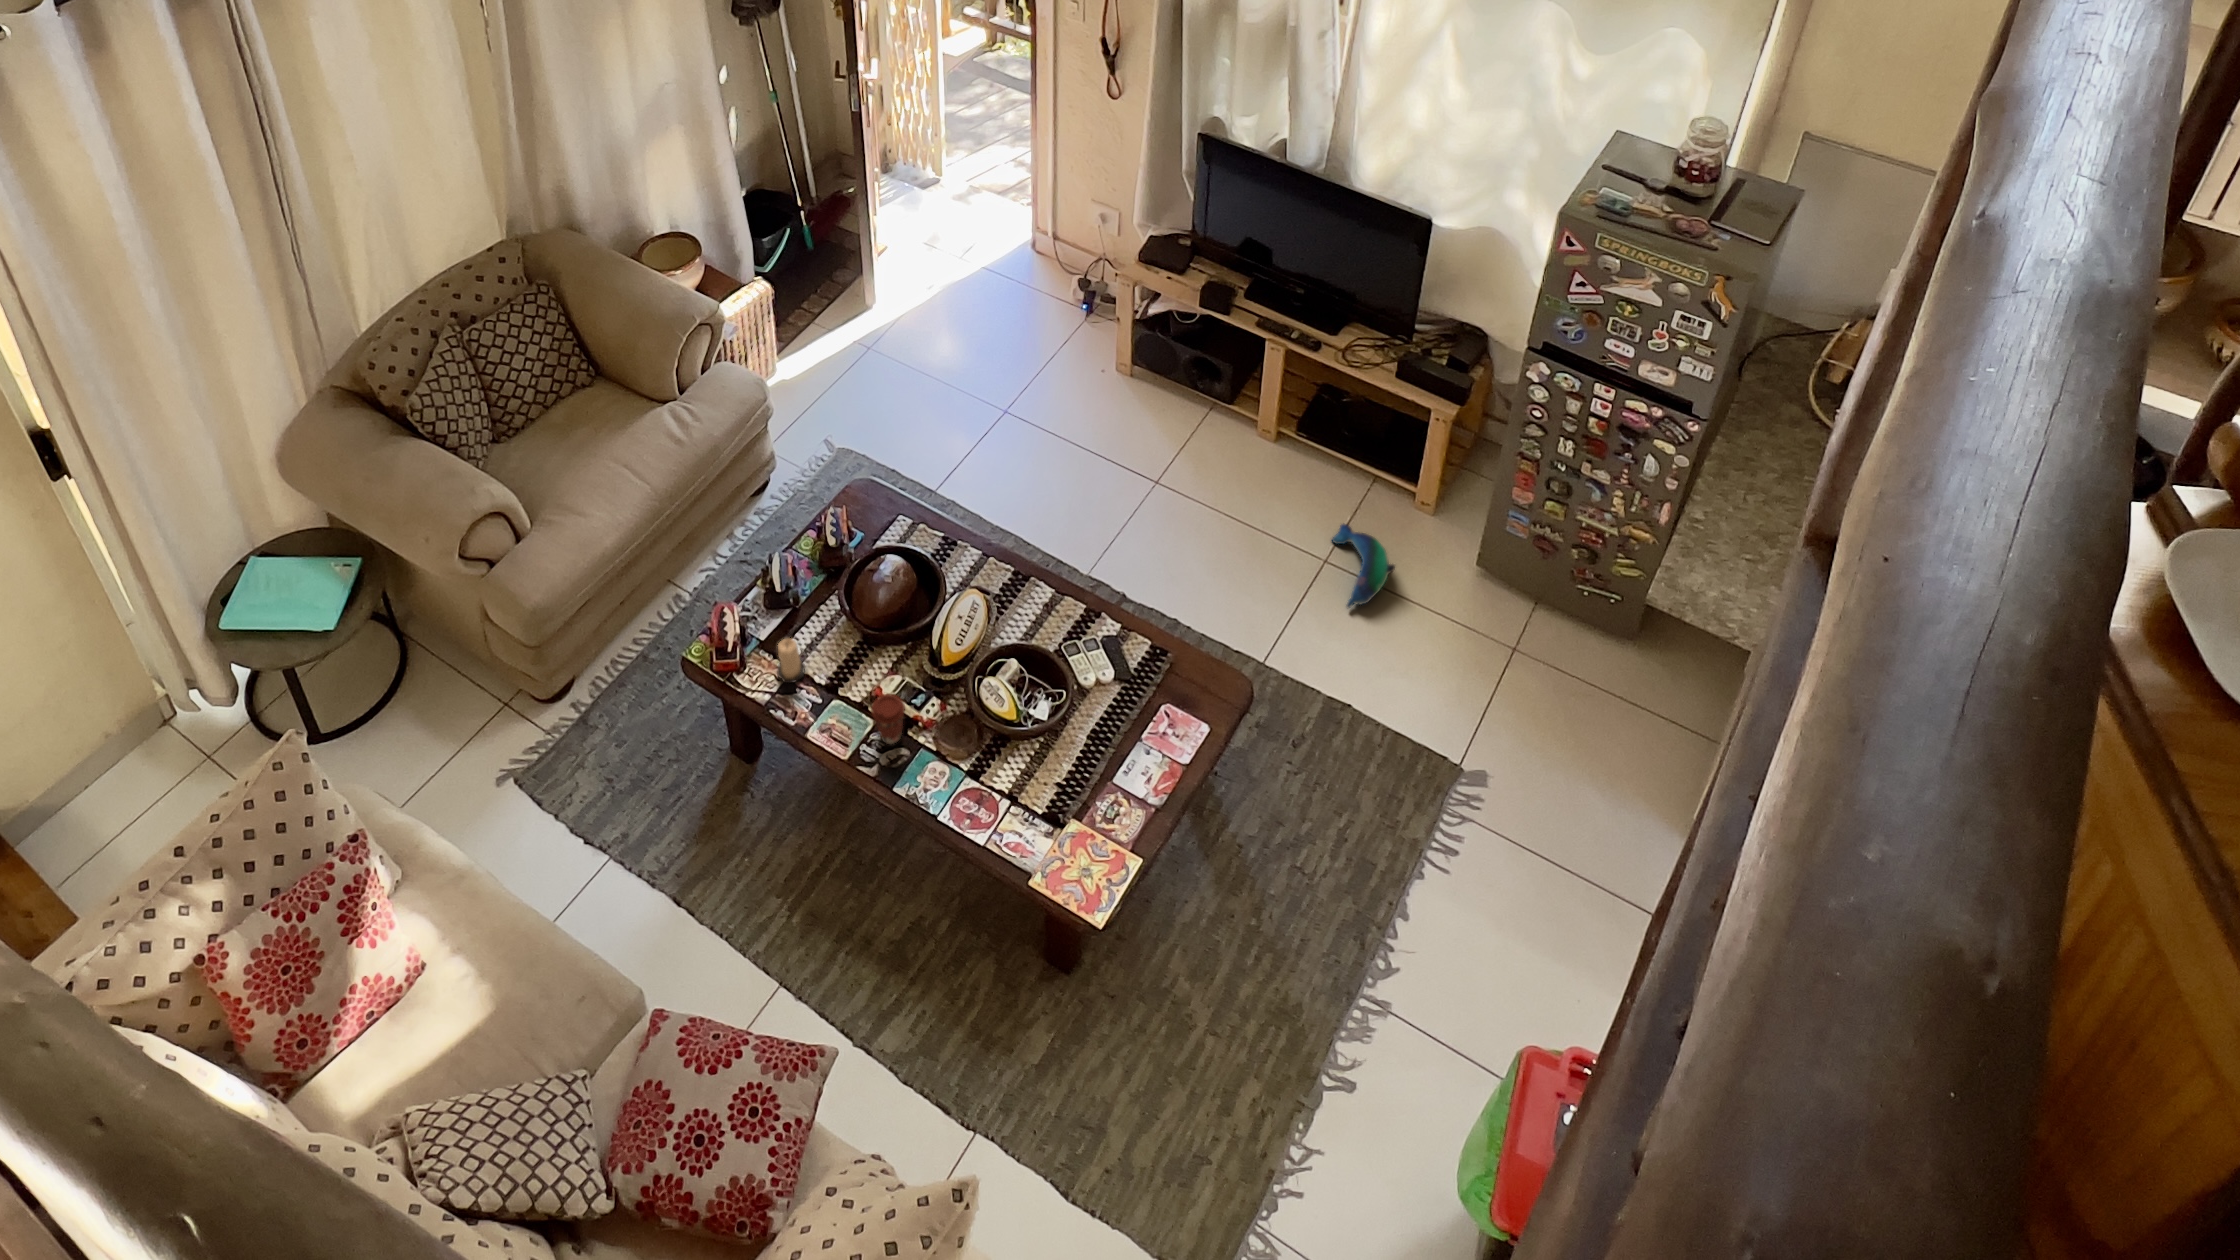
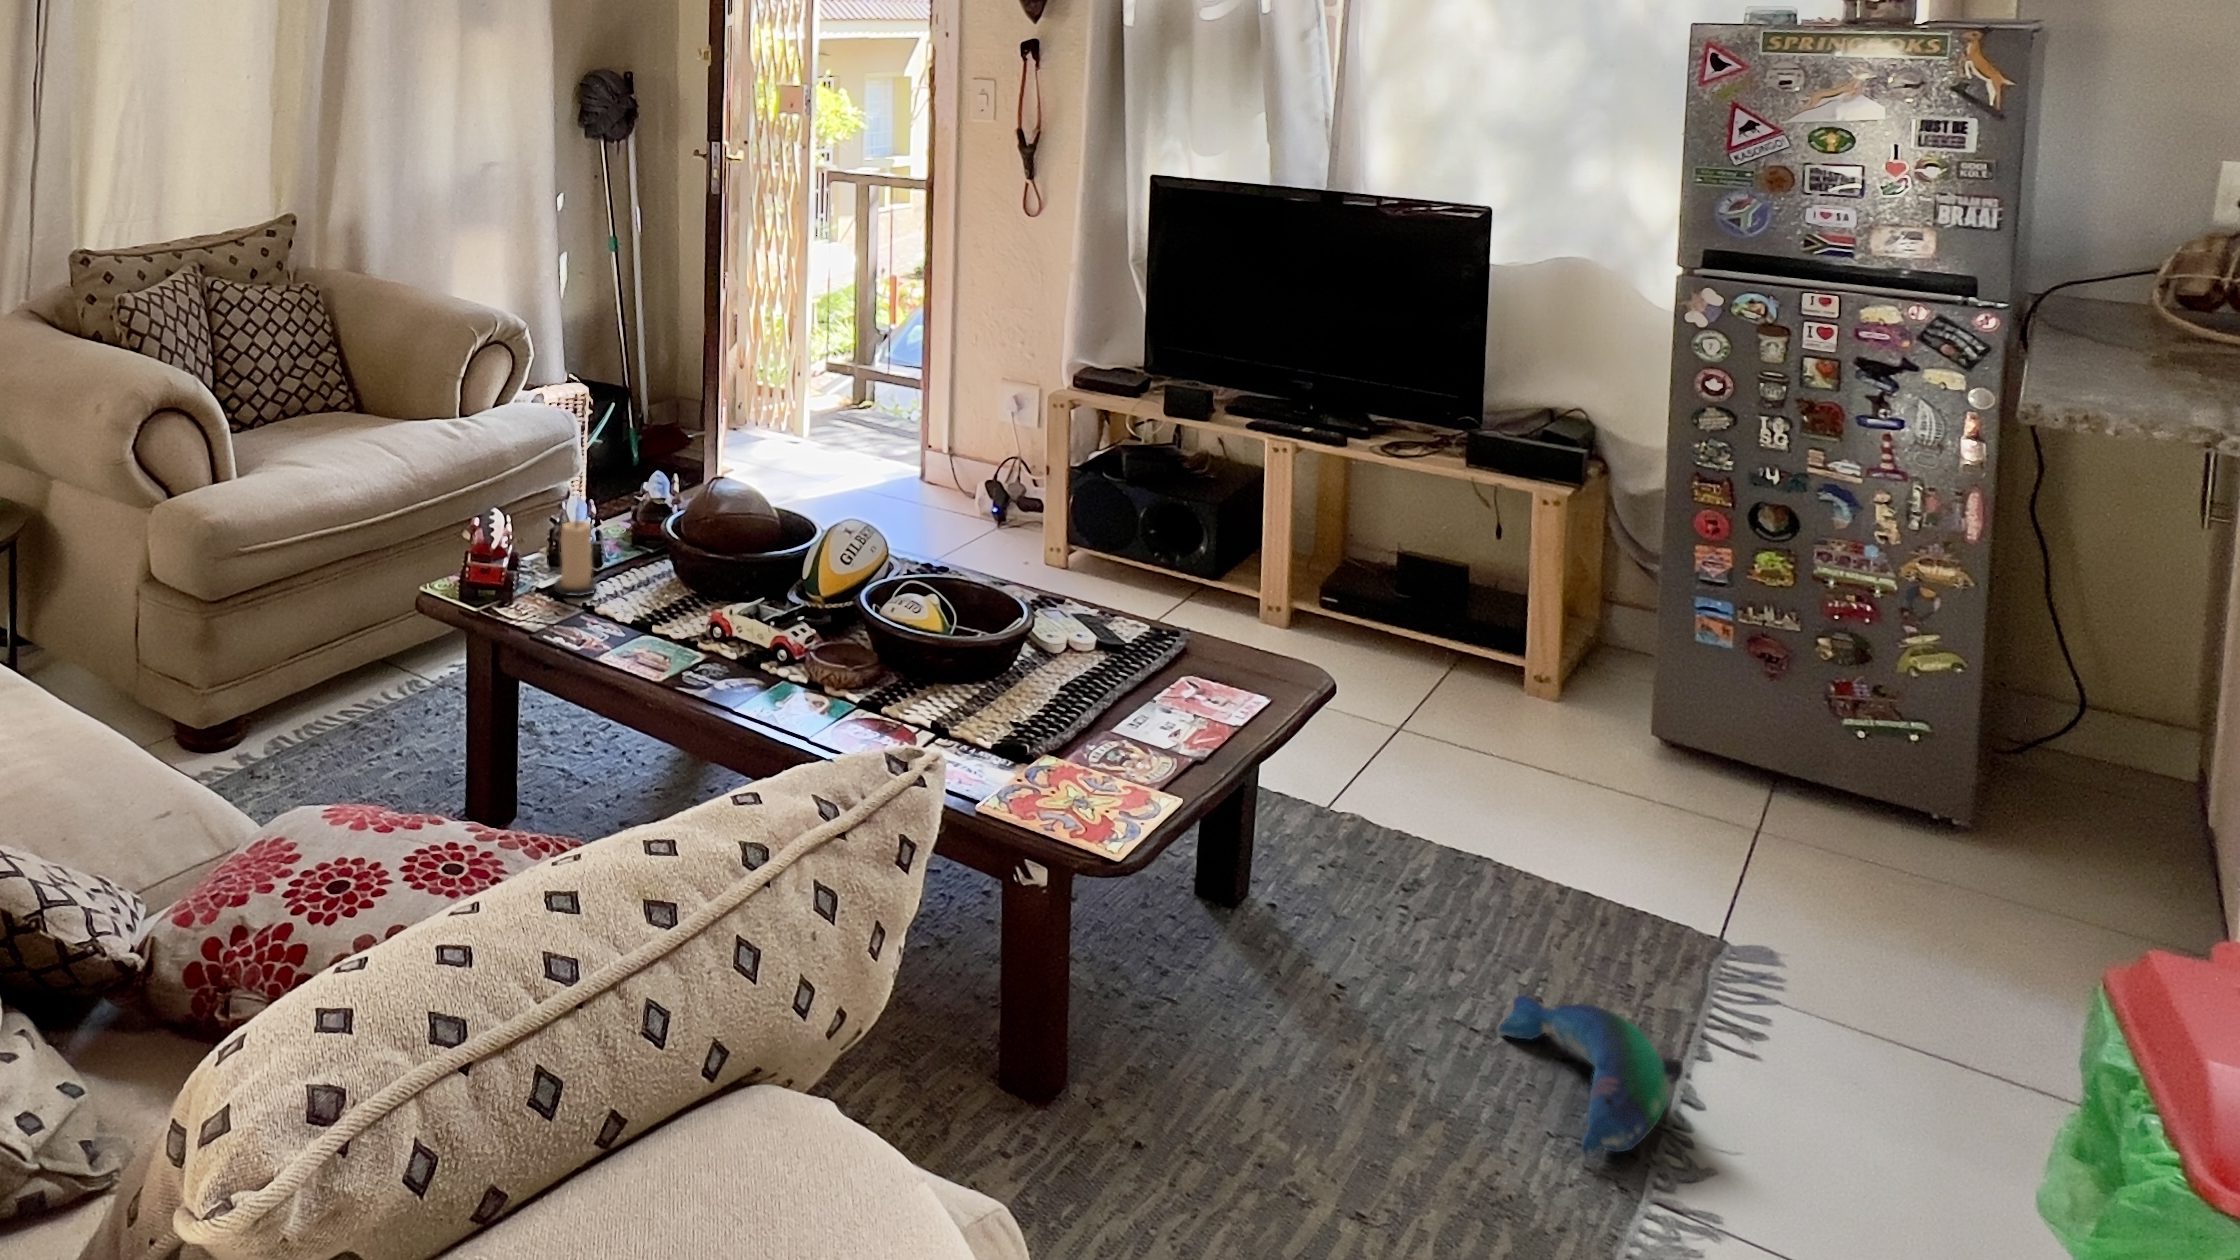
plush toy: present [1332,524,1395,608] -> present [1499,996,1683,1157]
coffee cup: present [871,694,905,744] -> none [703,561,758,652]

